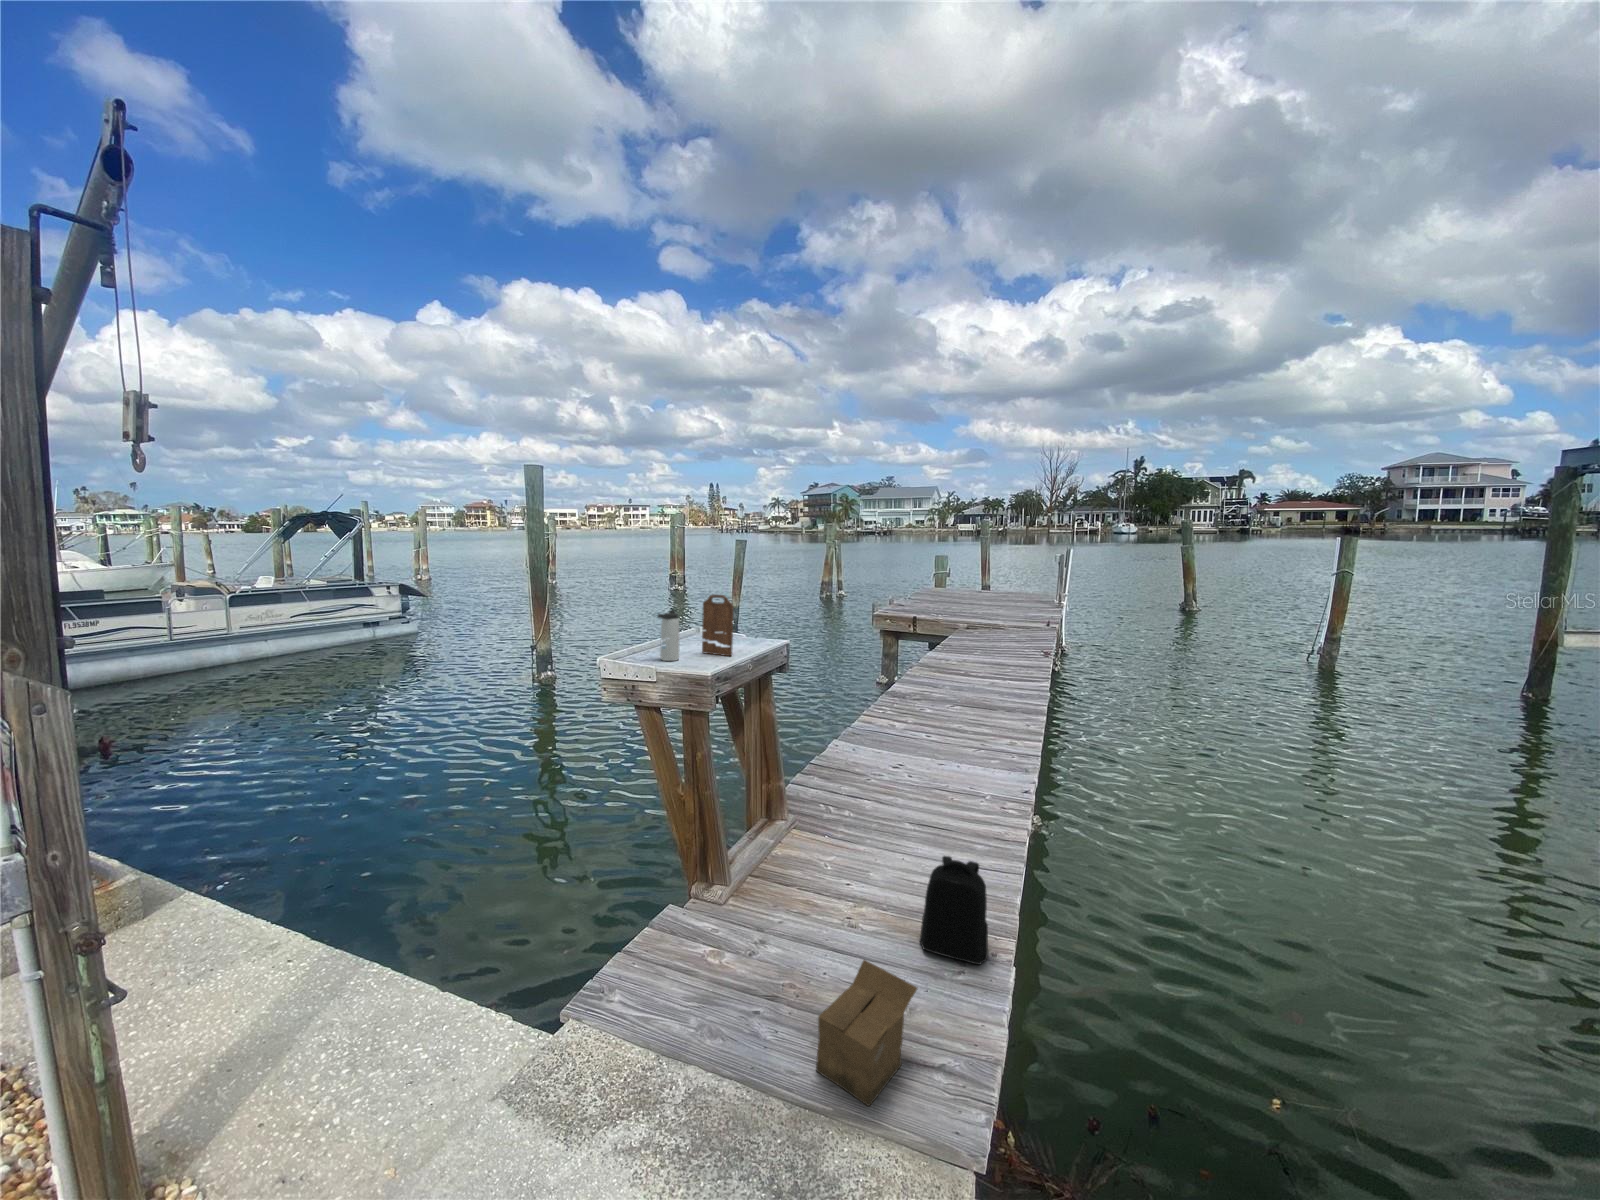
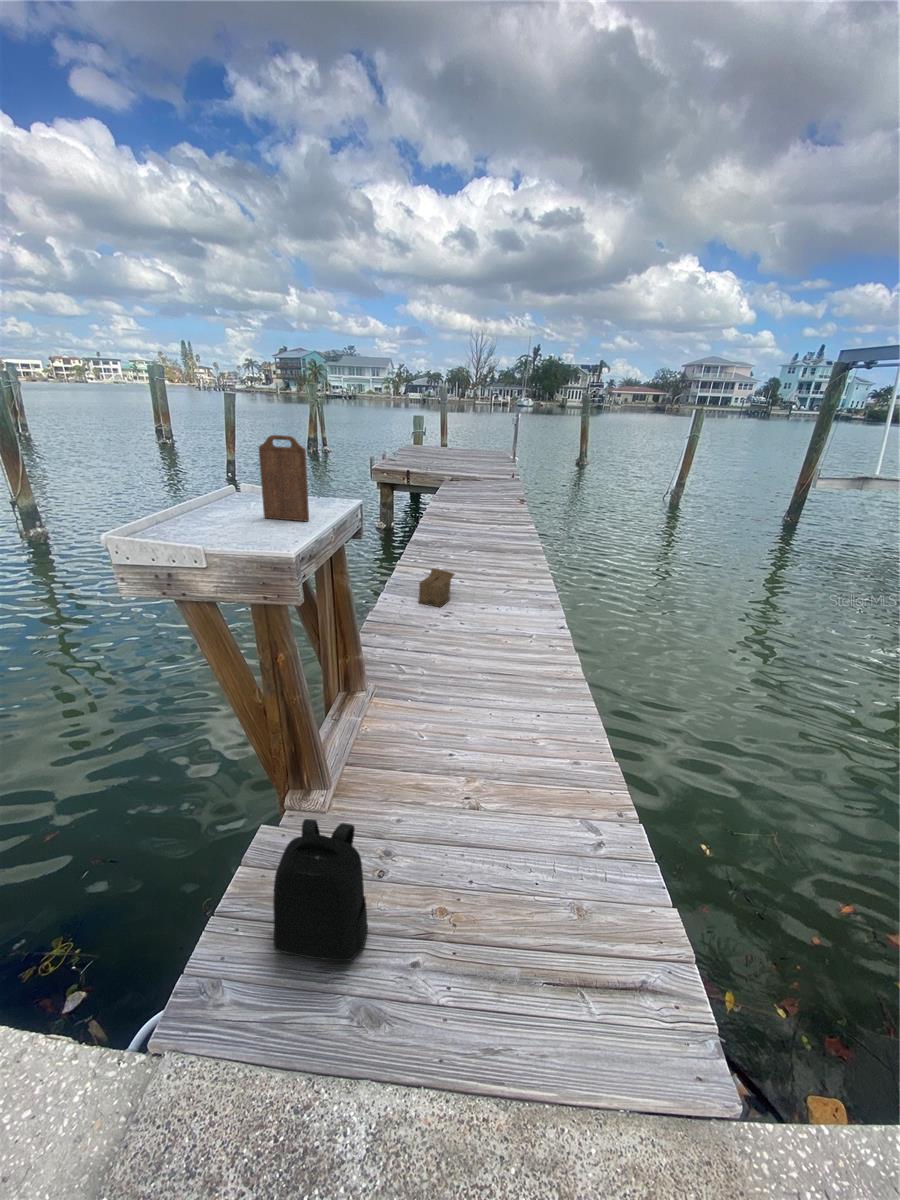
thermos bottle: present [657,610,680,661] -> none [195,458,236,533]
backpack: present [919,856,988,965] -> present [273,819,368,961]
cardboard box: present [816,960,917,1106] -> present [419,569,454,607]

